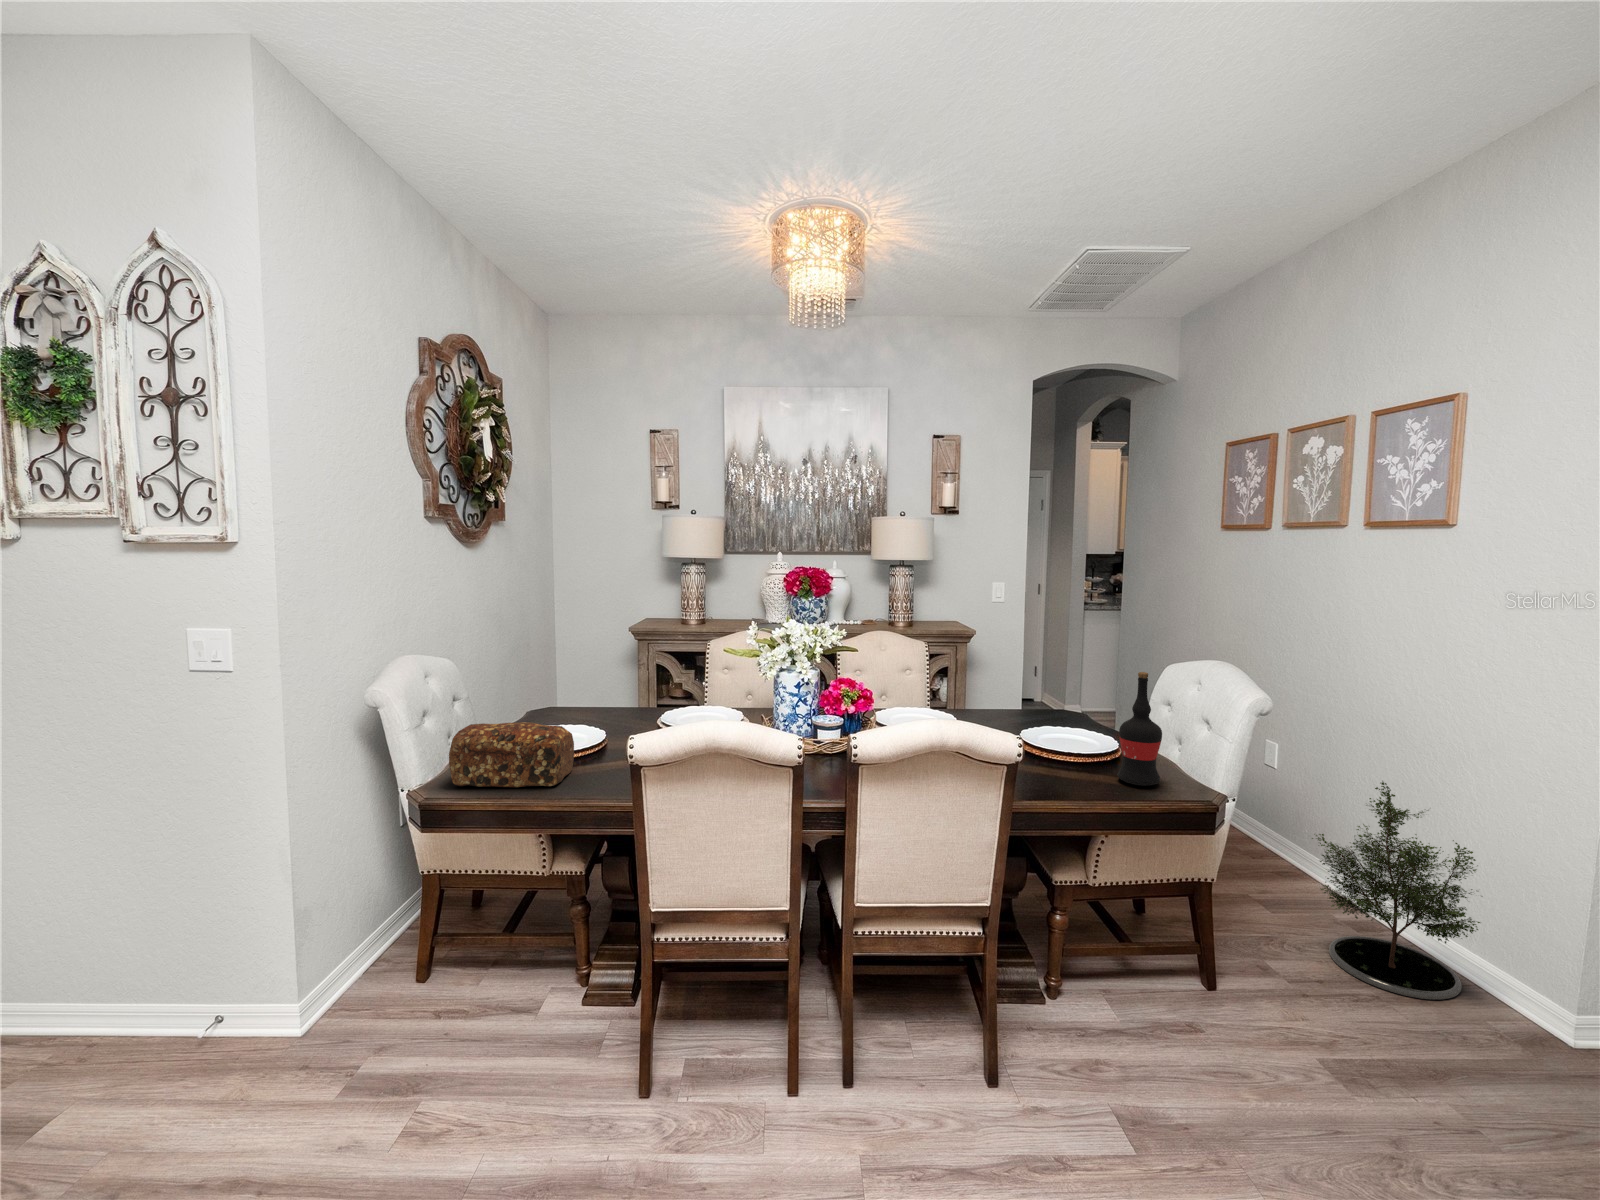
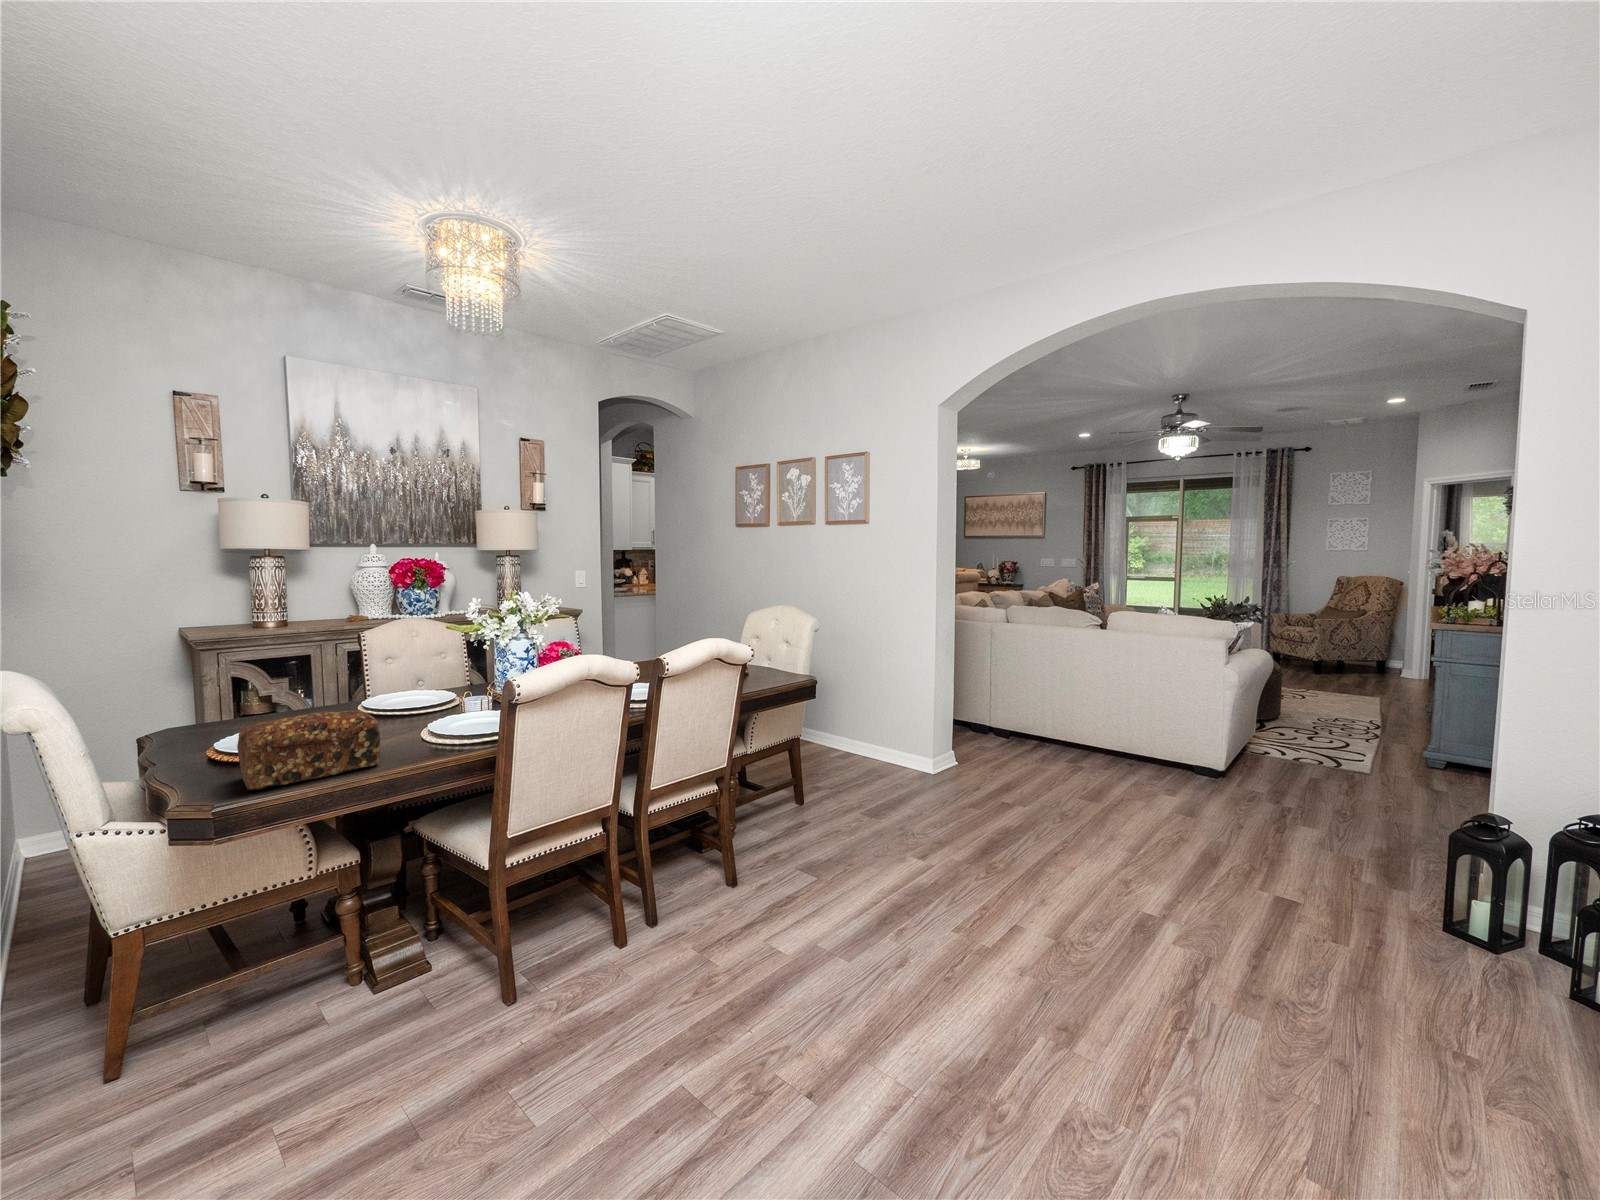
wine bottle: present [1117,672,1162,785] -> none [767,611,791,680]
potted tree: present [1312,781,1480,1000] -> none [828,665,900,776]

